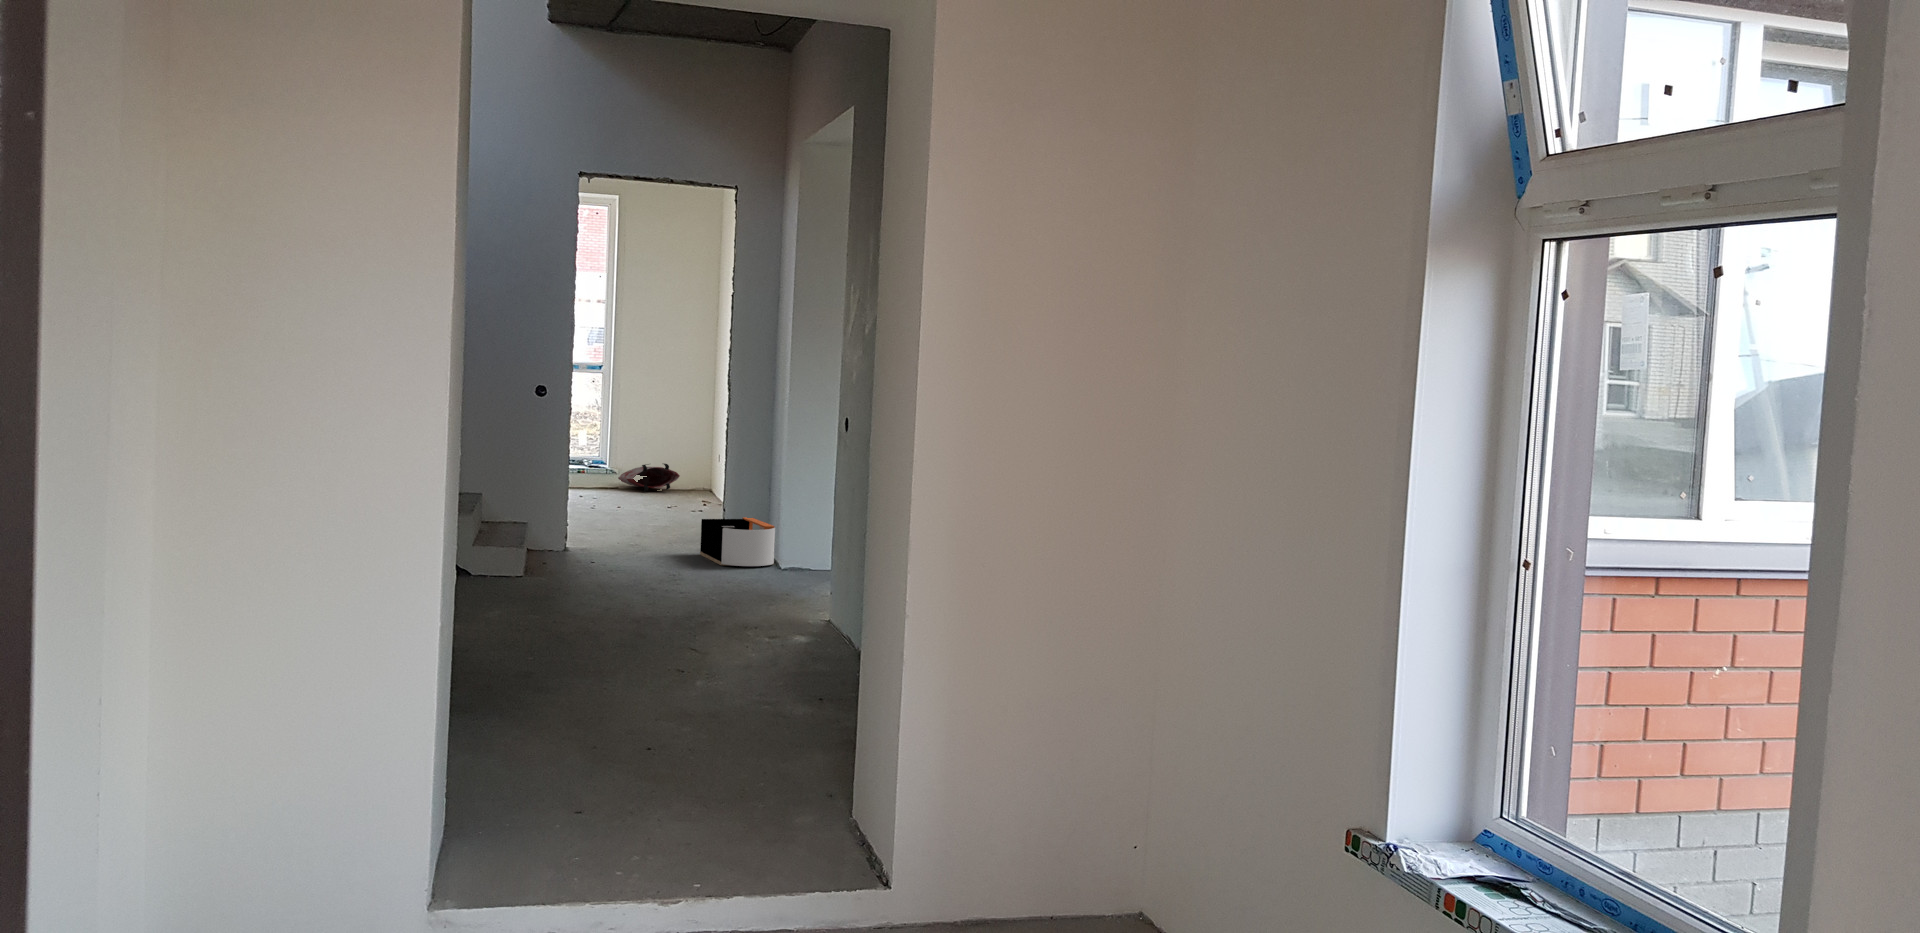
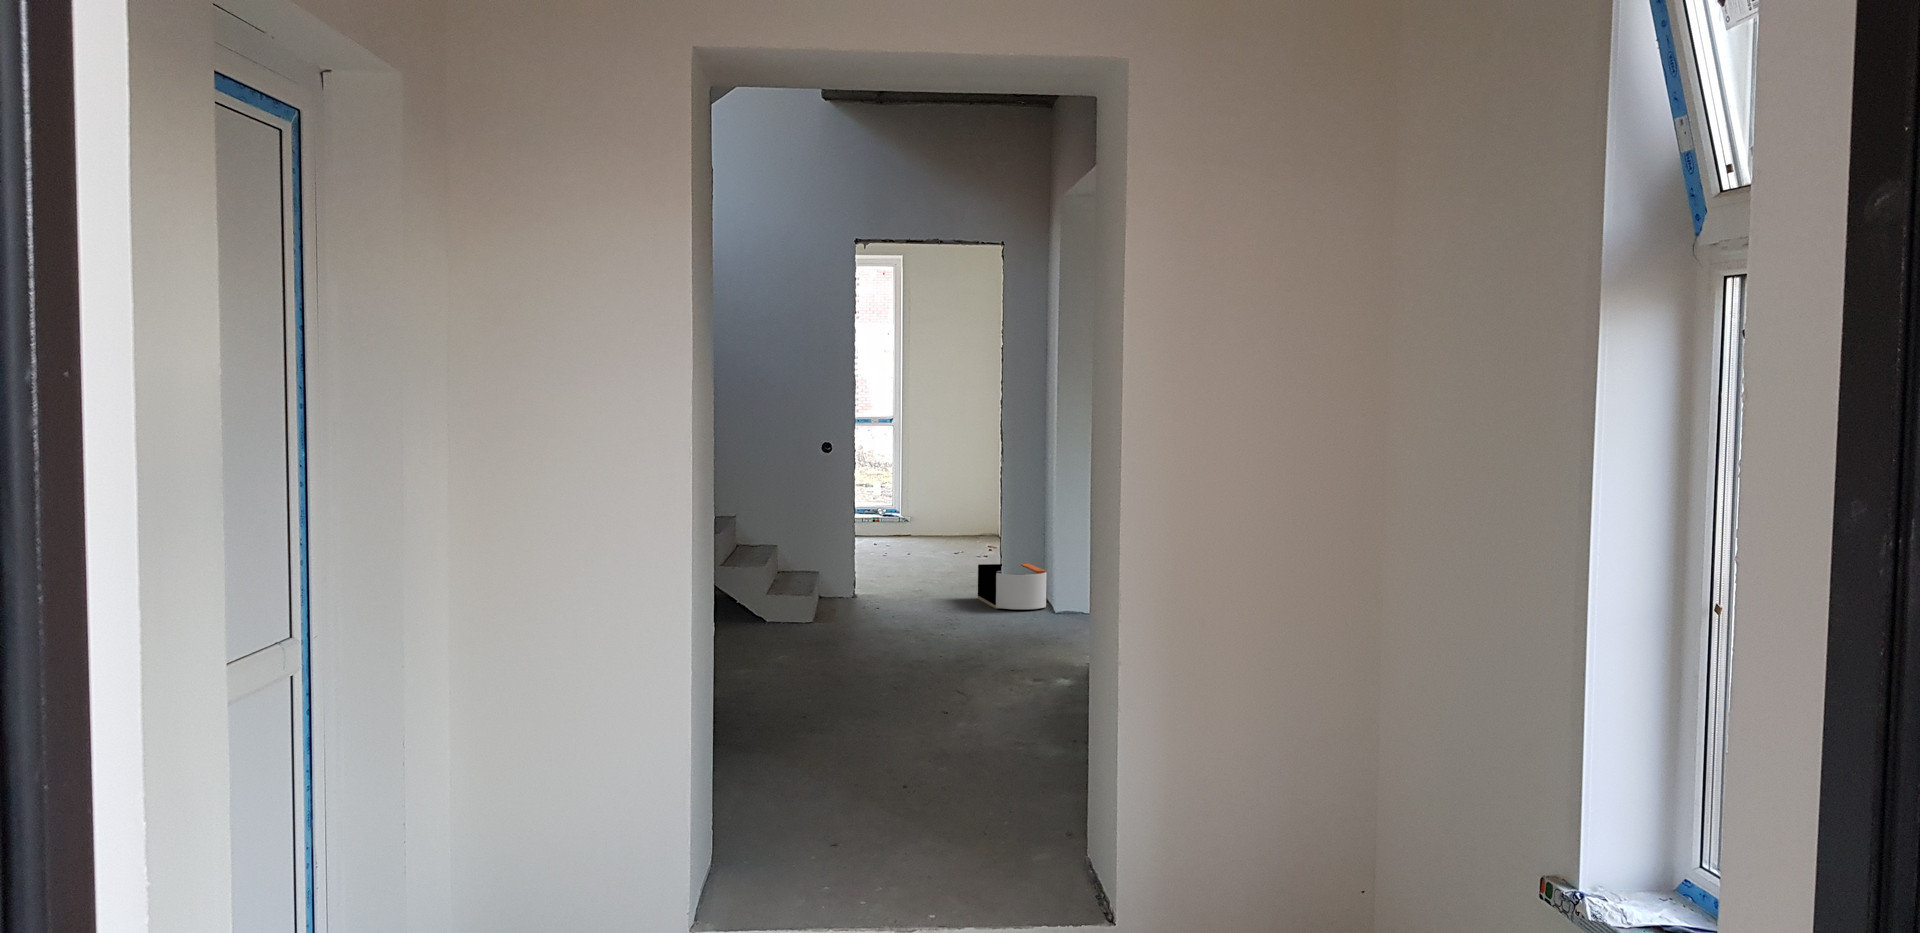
bag: present [618,464,680,491] -> none [910,511,967,538]

